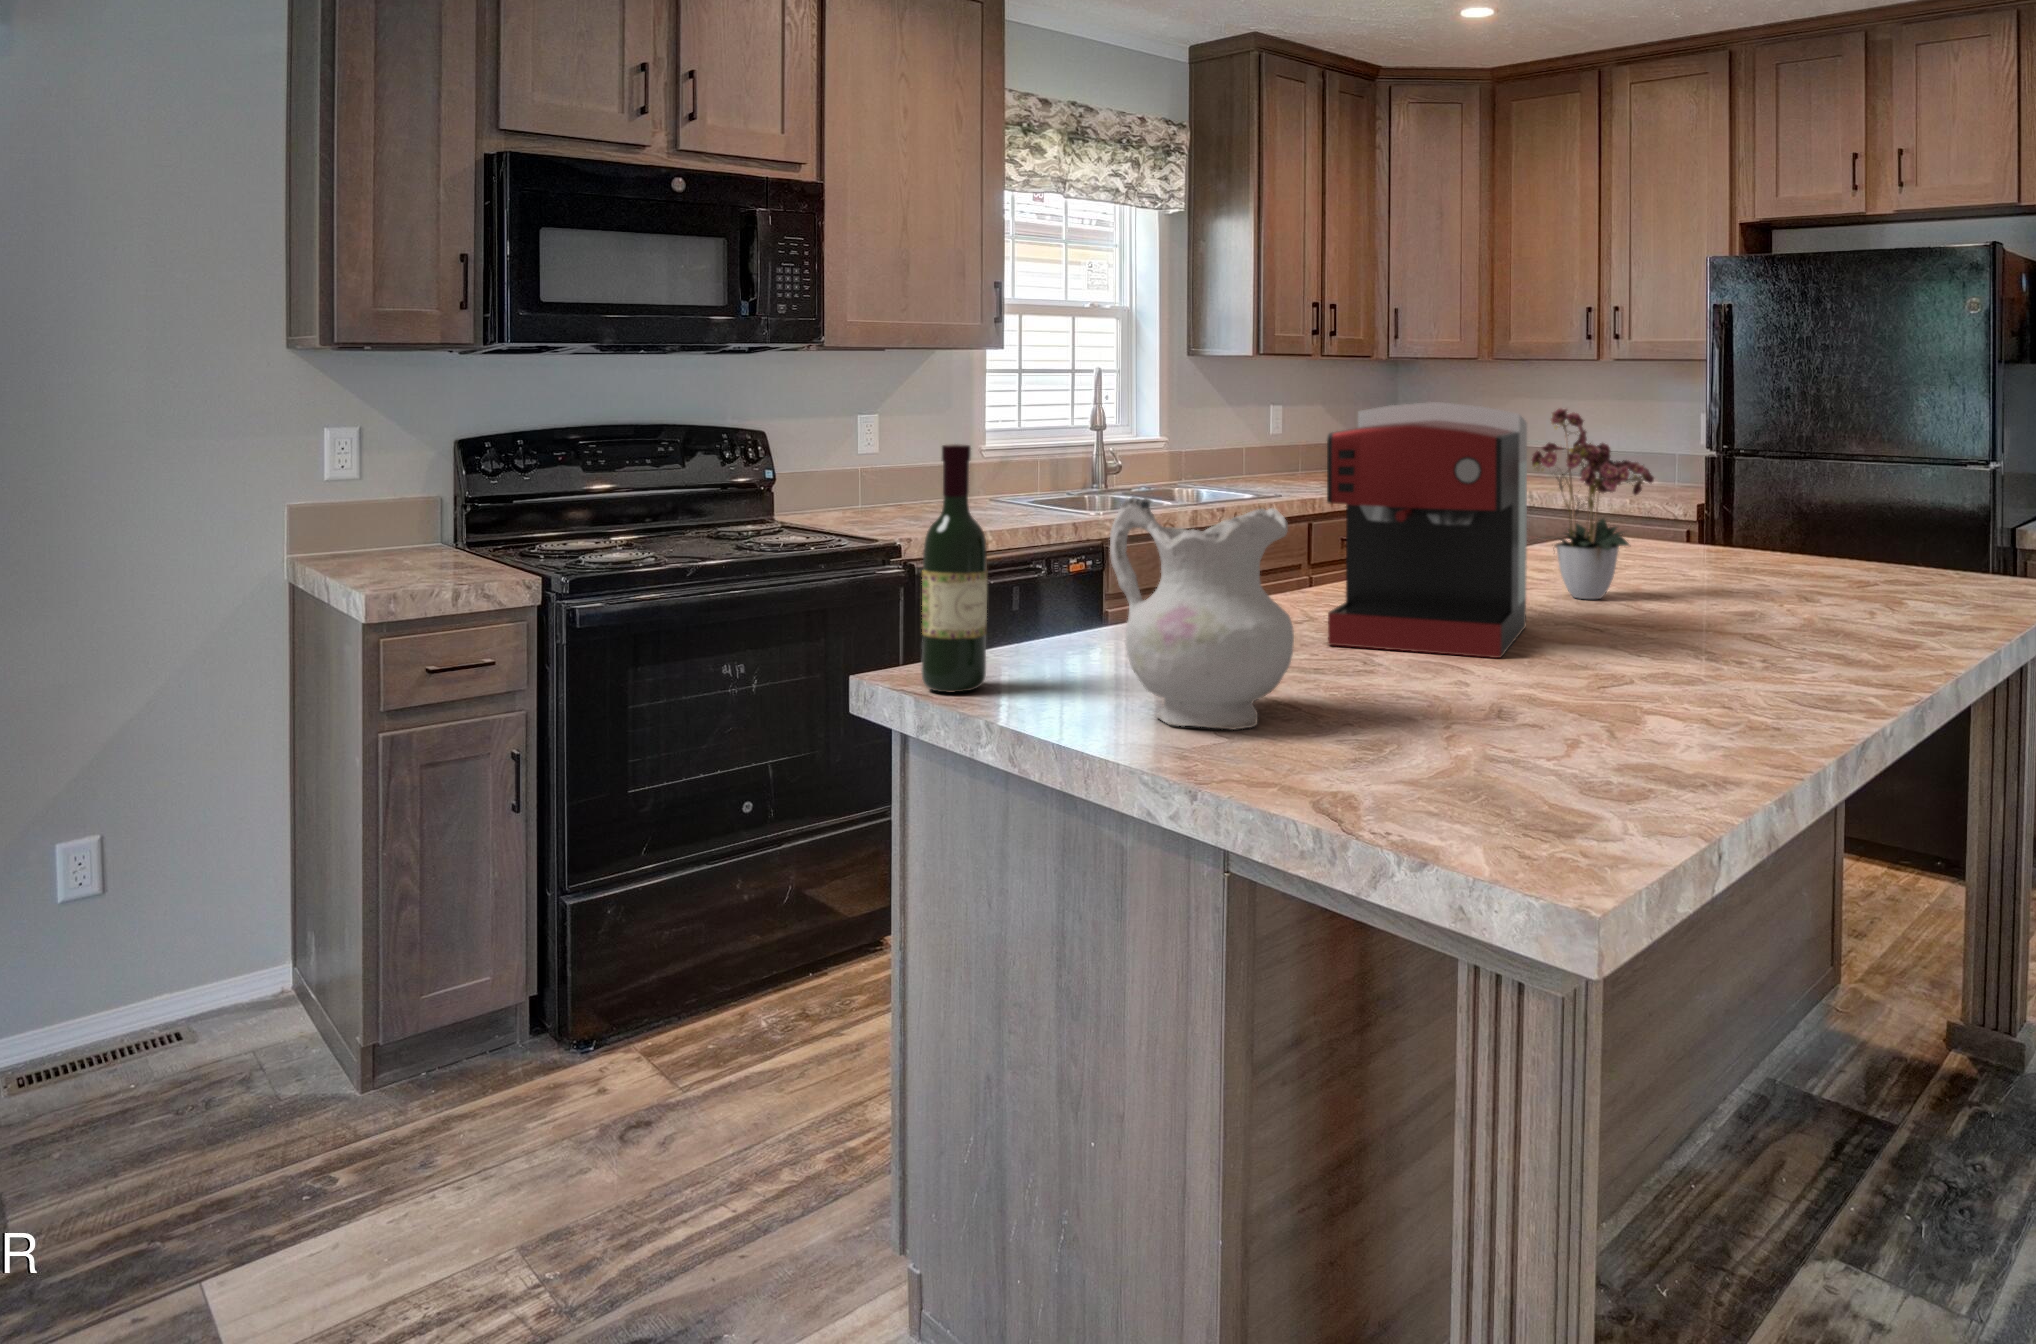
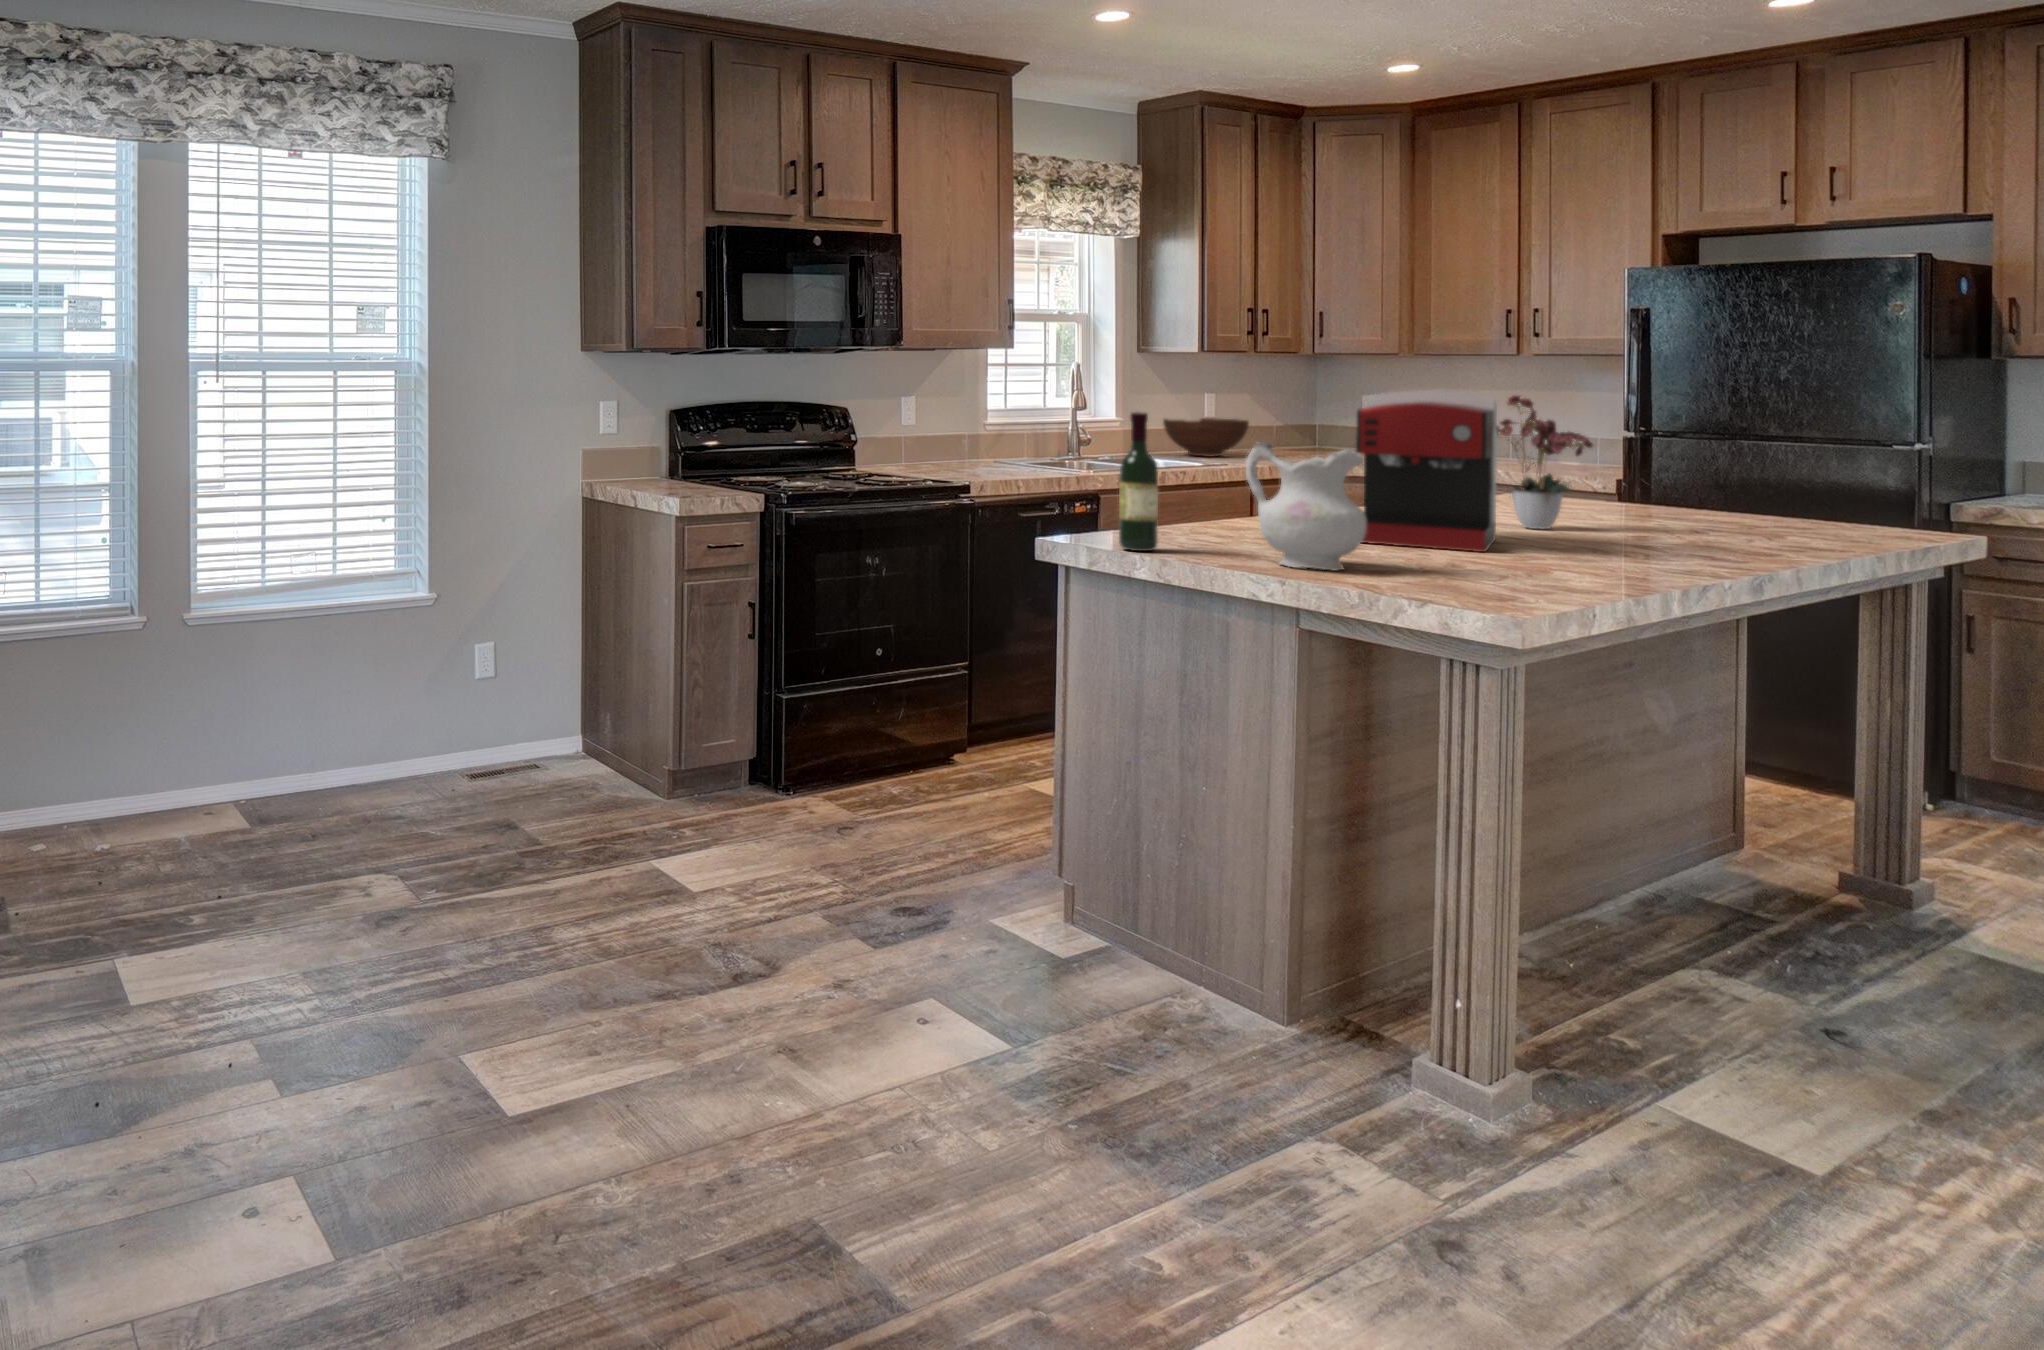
fruit bowl: none [1221,437,1316,484] -> present [1163,418,1249,457]

